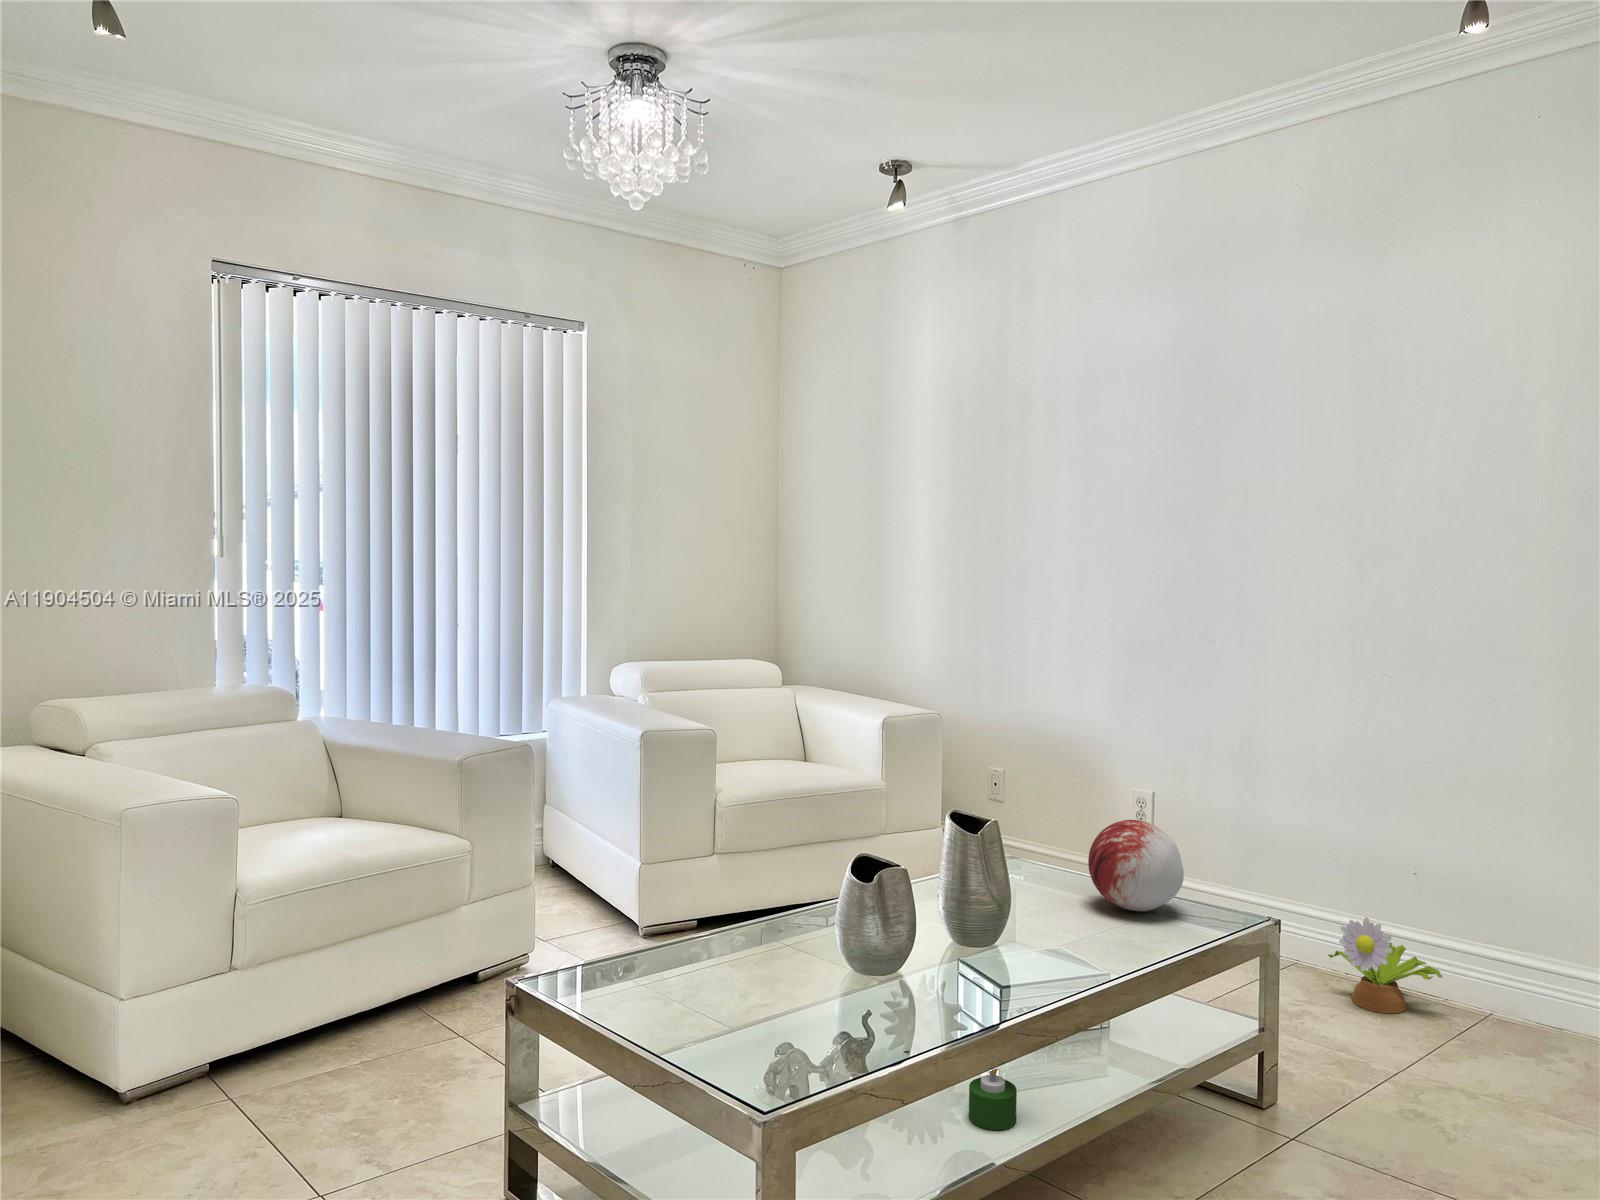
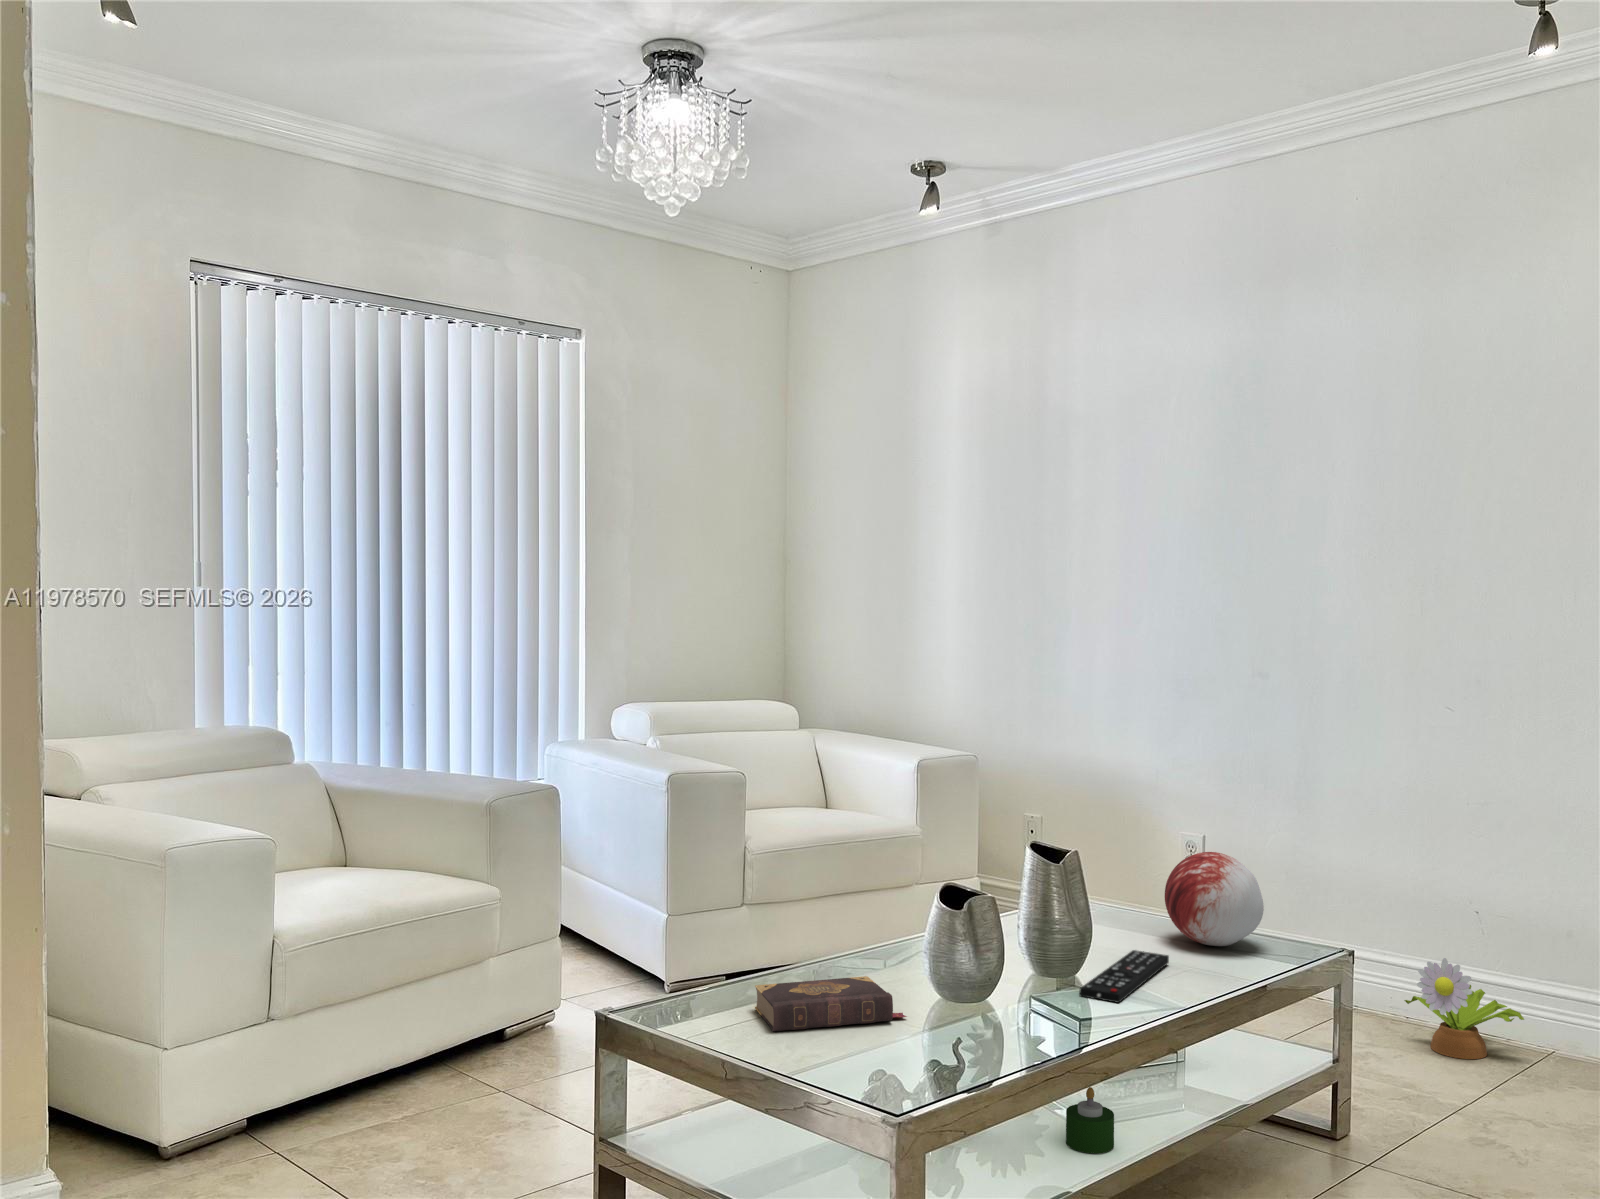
remote control: none [991,916,1087,976] -> present [1079,950,1169,1003]
book: none [665,947,812,1005] -> present [755,976,907,1031]

